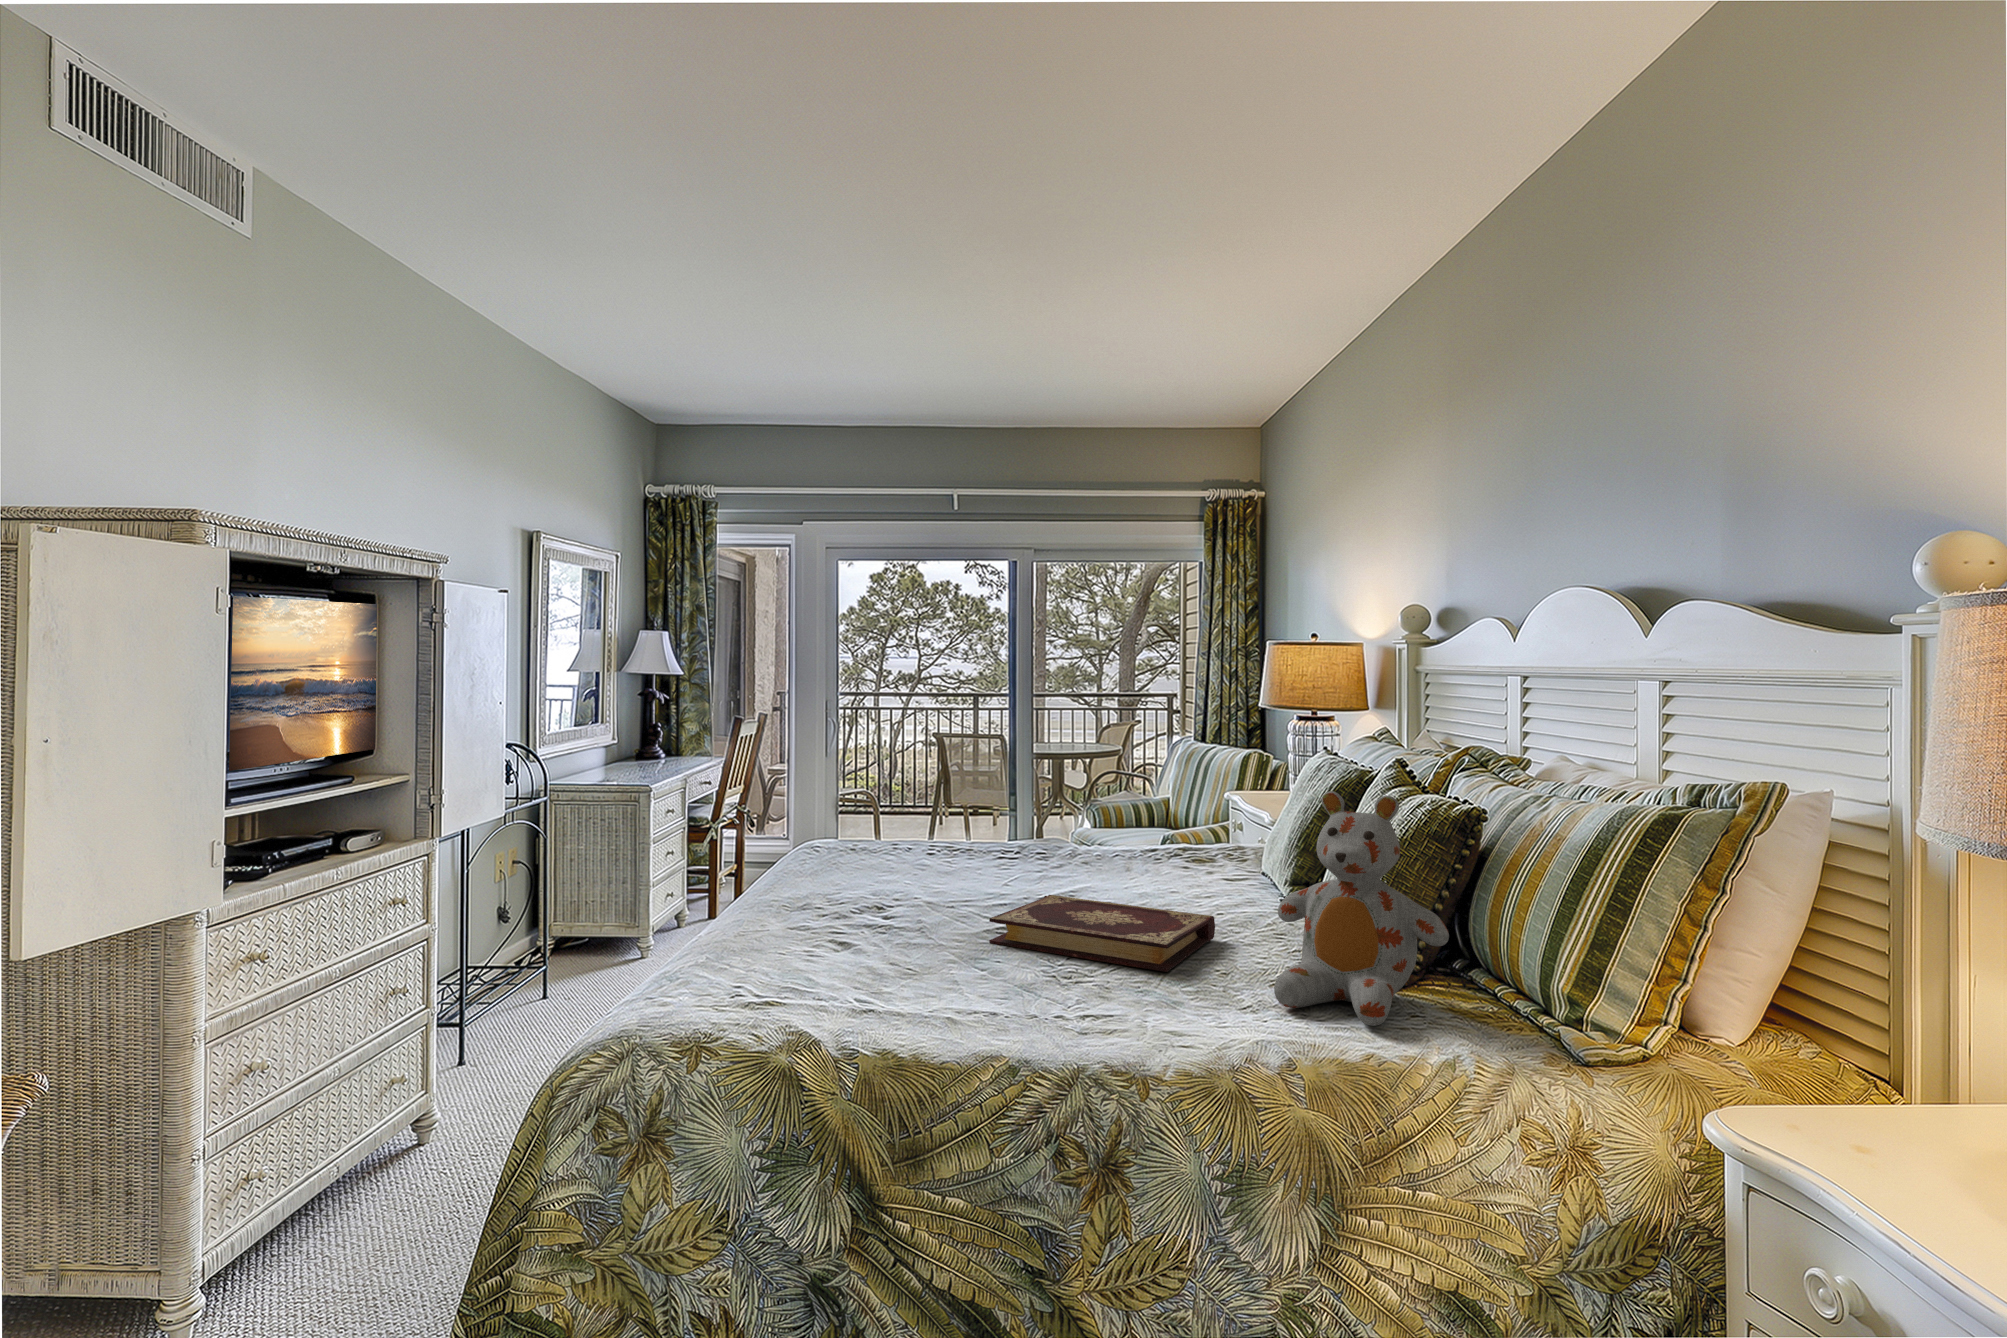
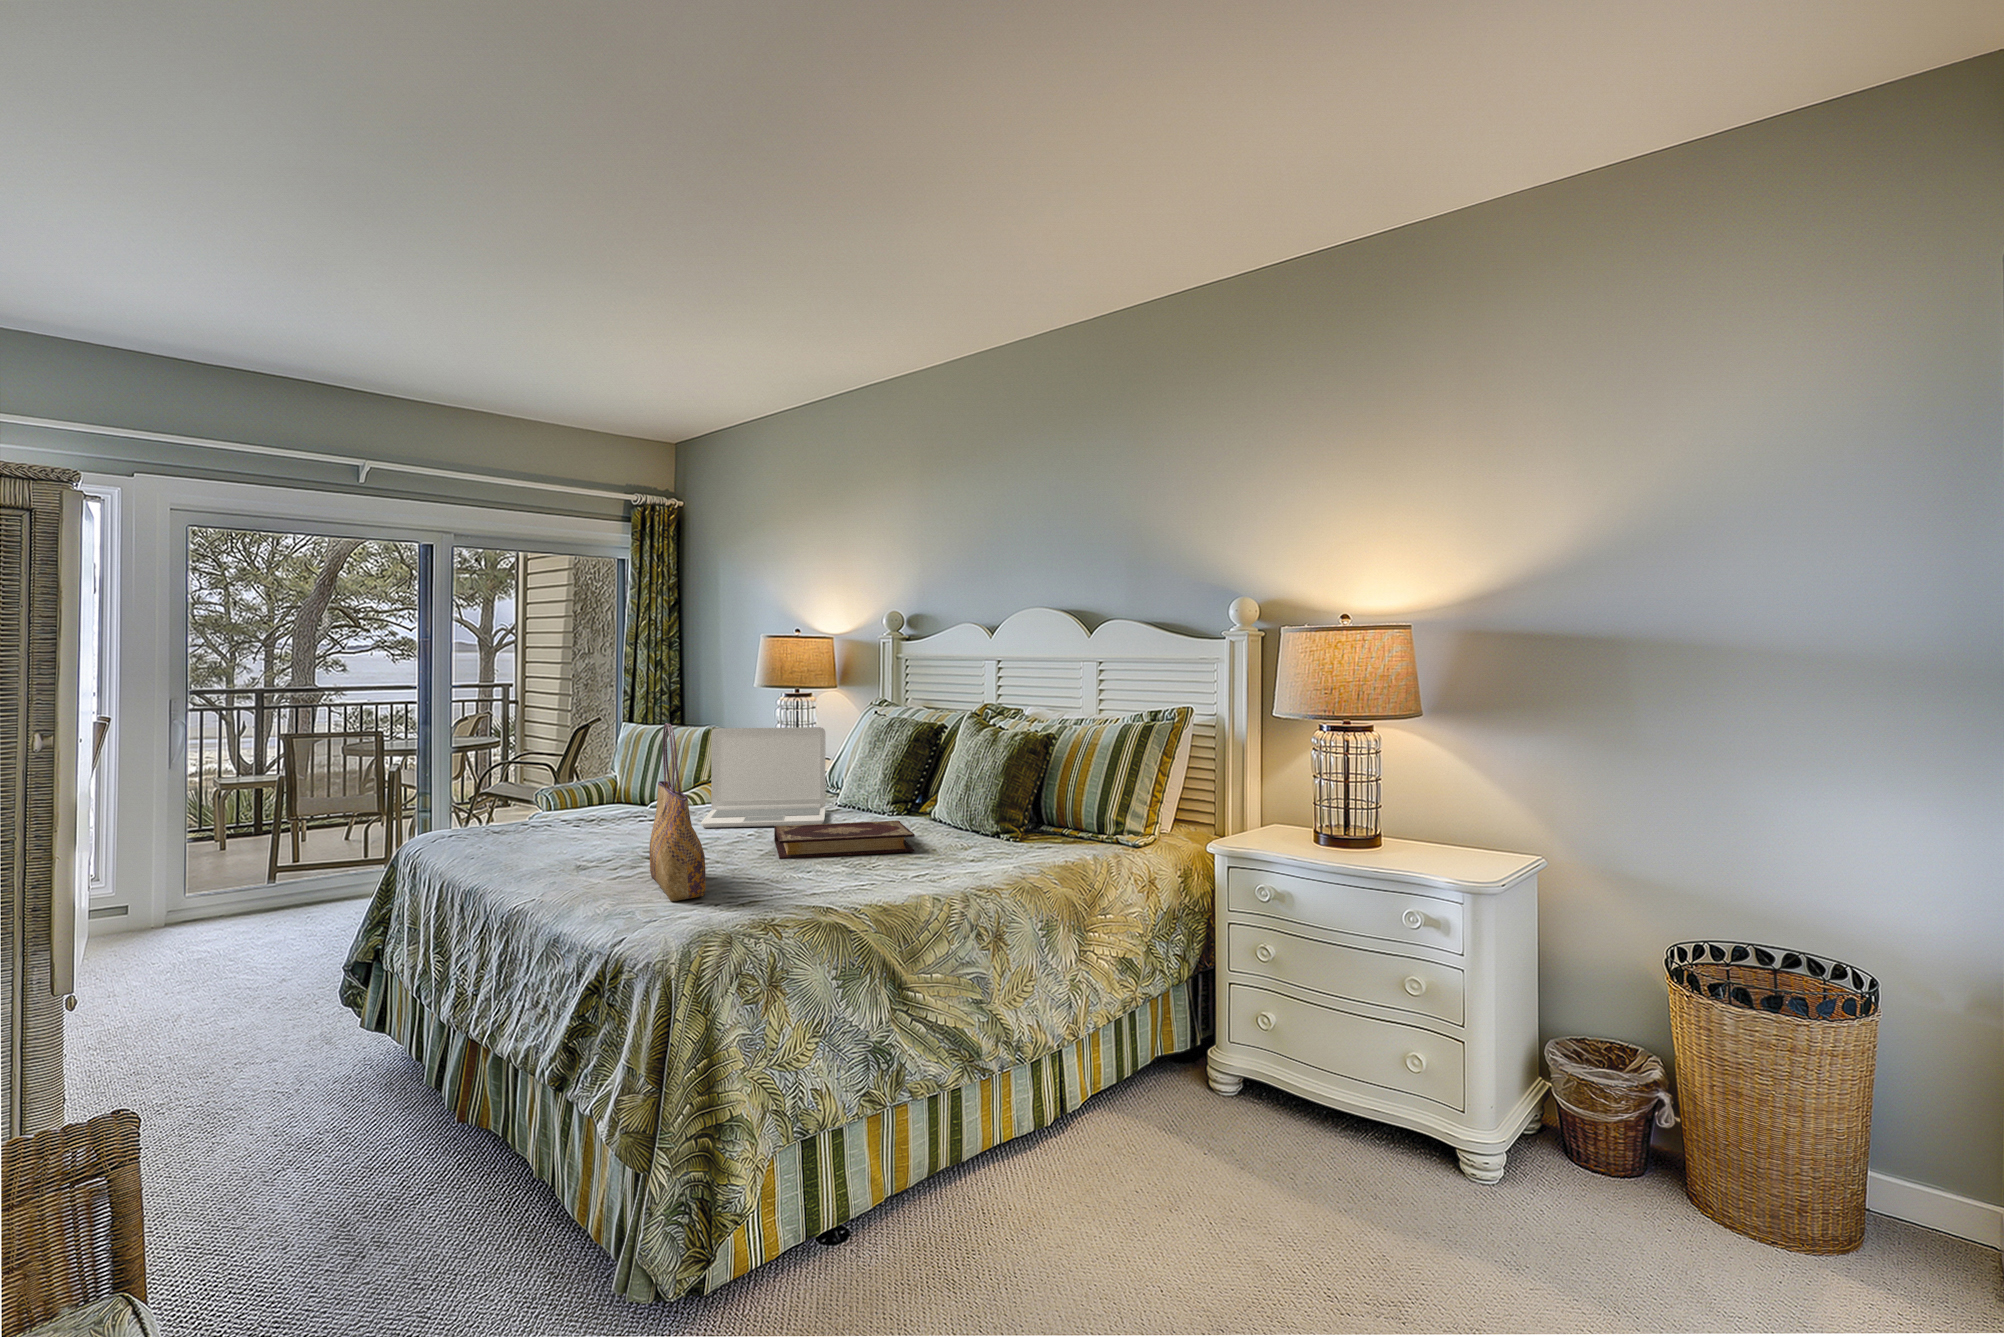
tote bag: none [733,749,848,978] -> present [649,723,706,901]
laptop: none [1025,757,1212,901] -> present [701,727,825,828]
stuffed bear: present [1274,791,1449,1026] -> none [968,730,1063,853]

